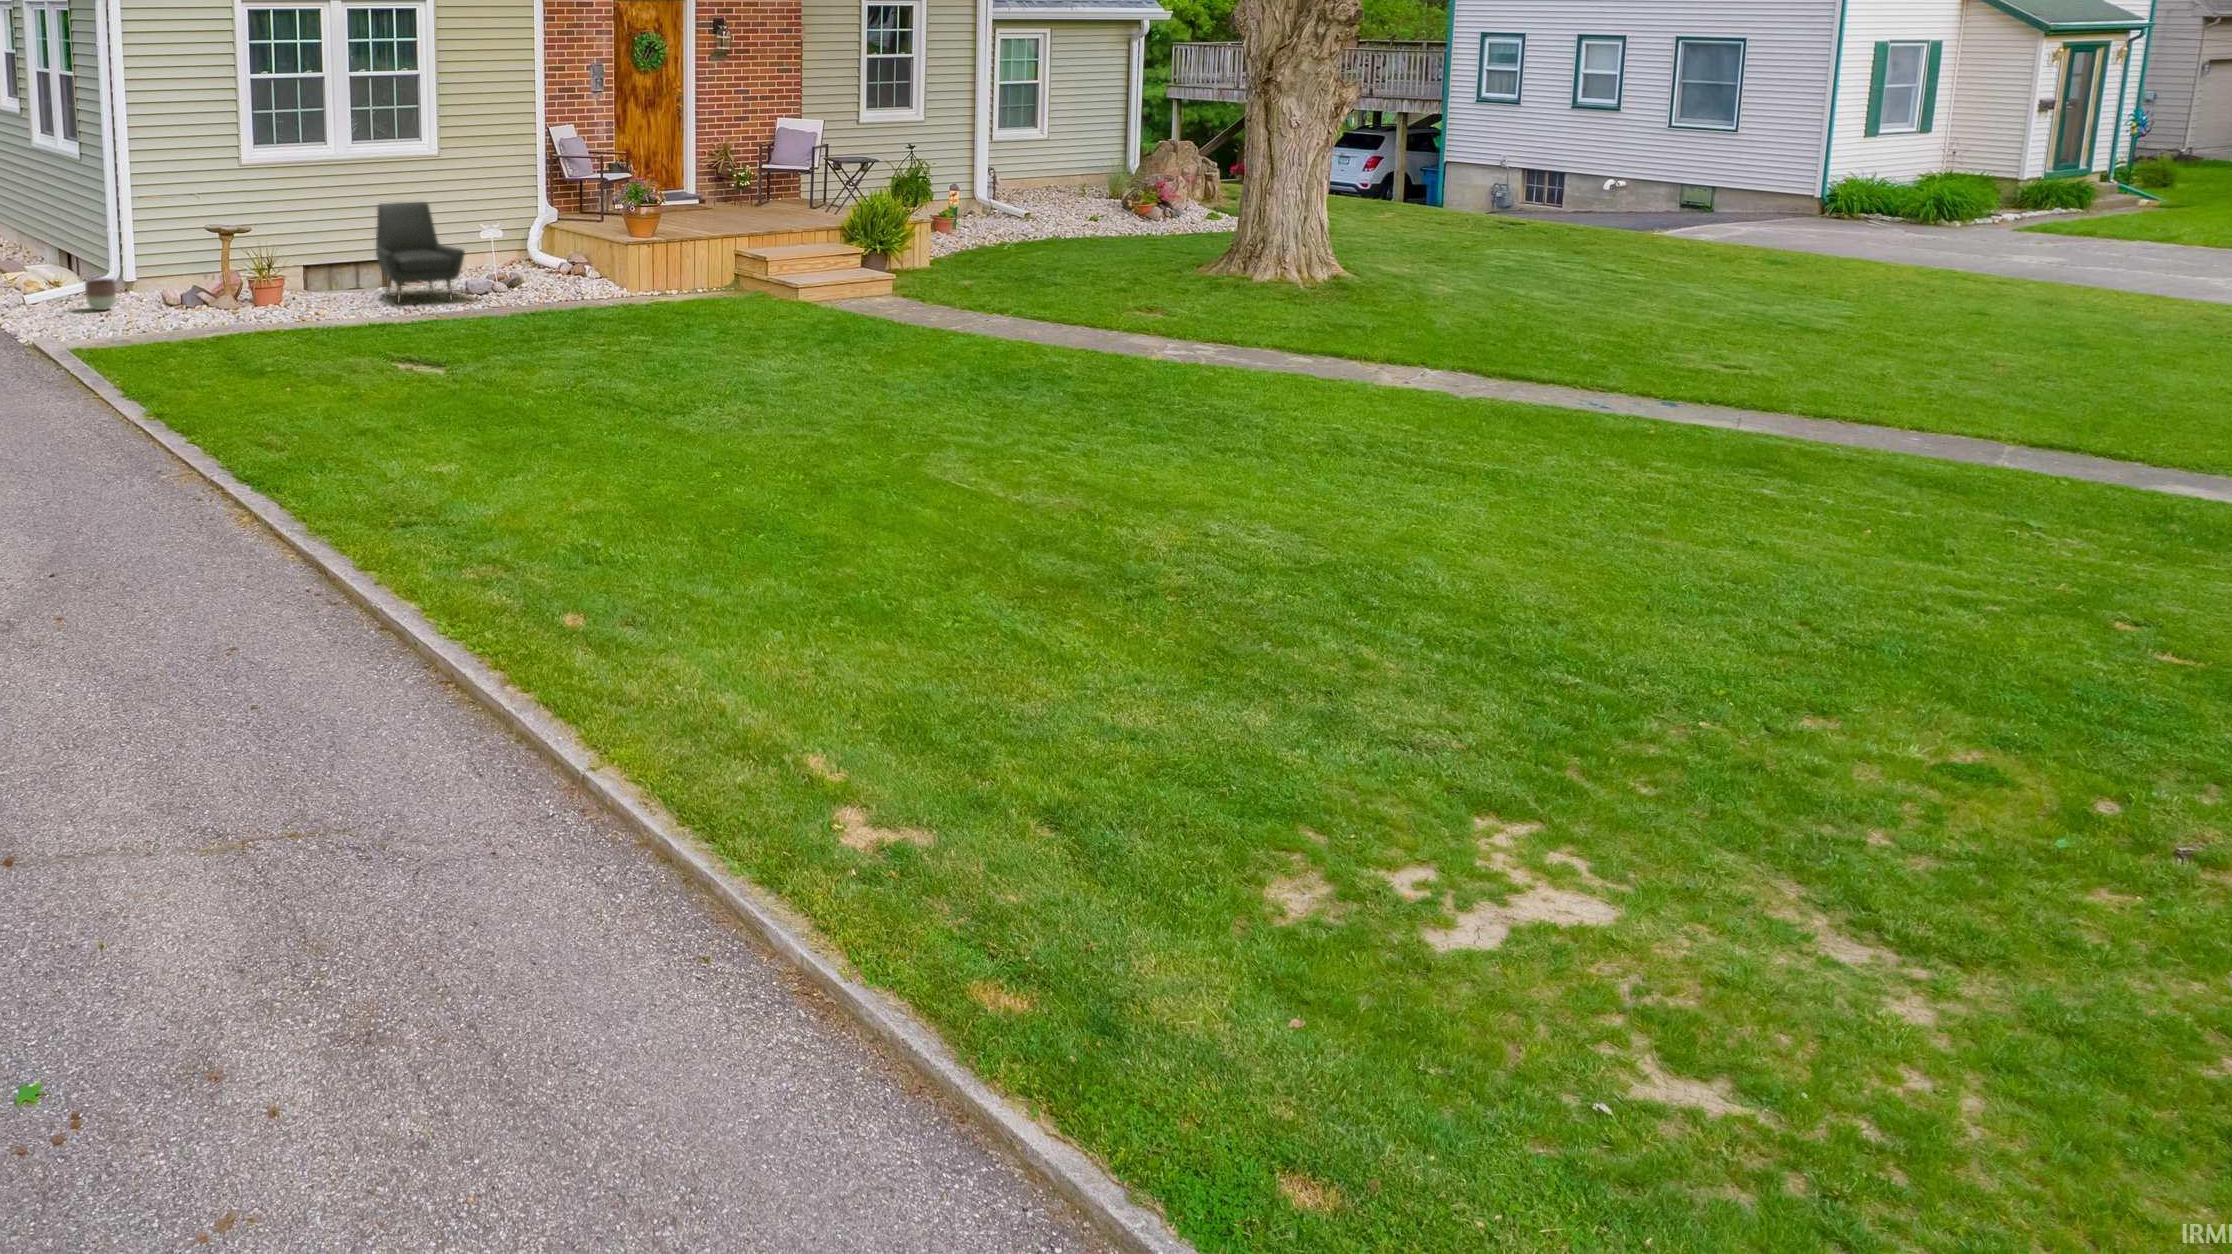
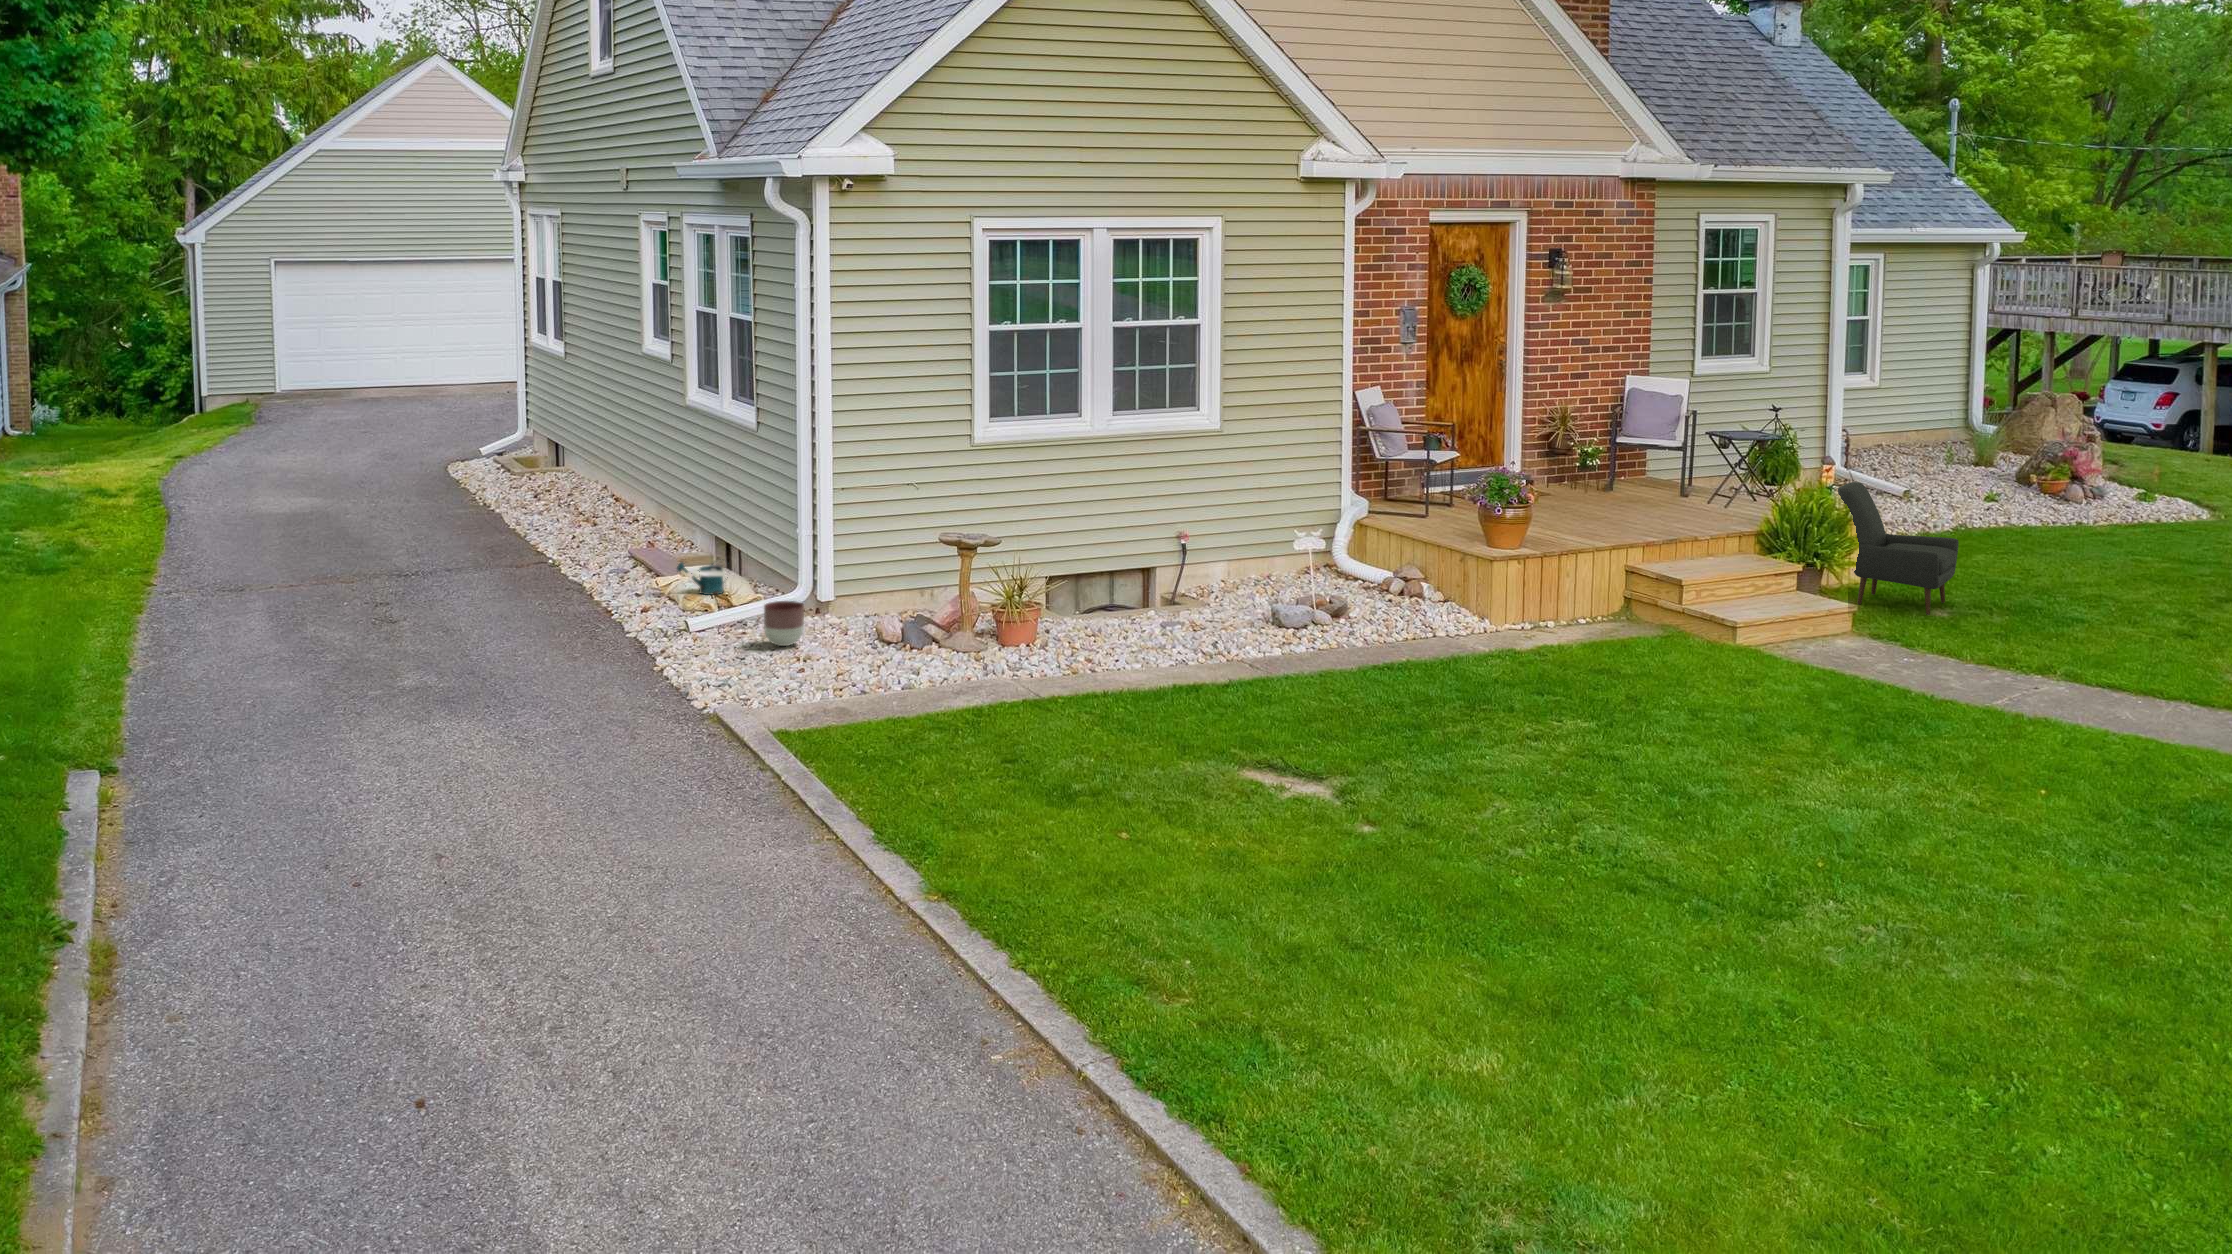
chair: present [376,202,465,303] -> present [1838,482,1958,615]
watering can: none [27,259,70,286] -> present [677,562,728,595]

